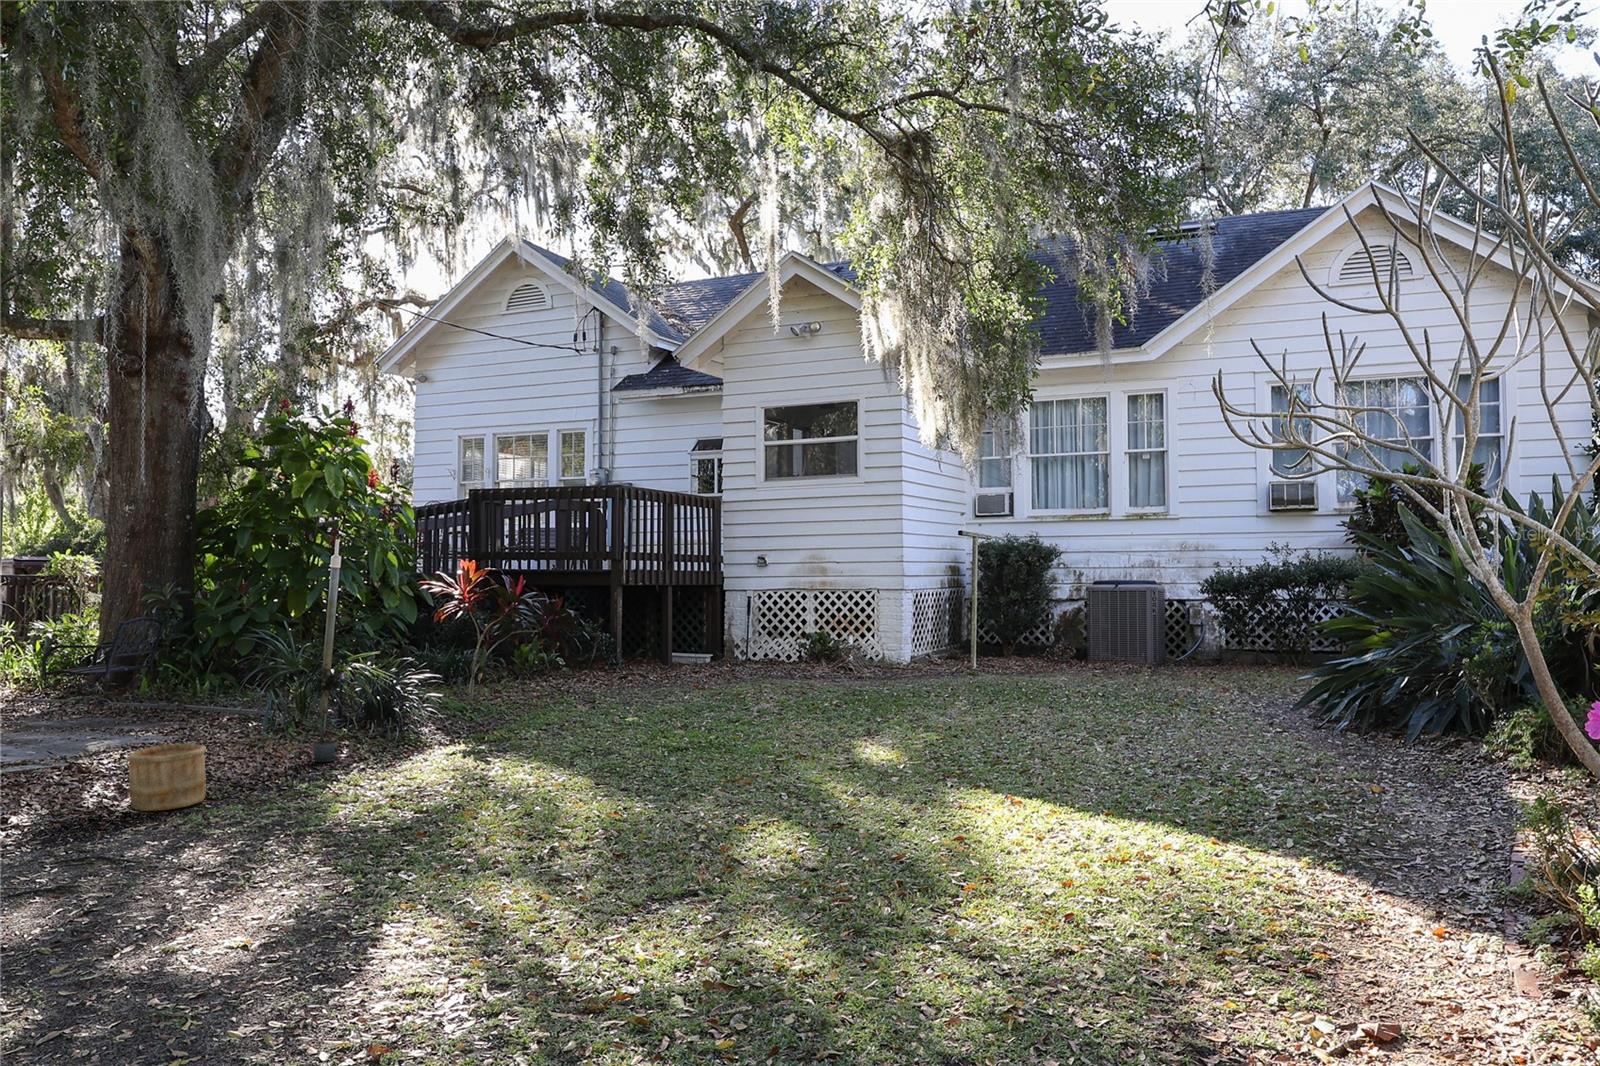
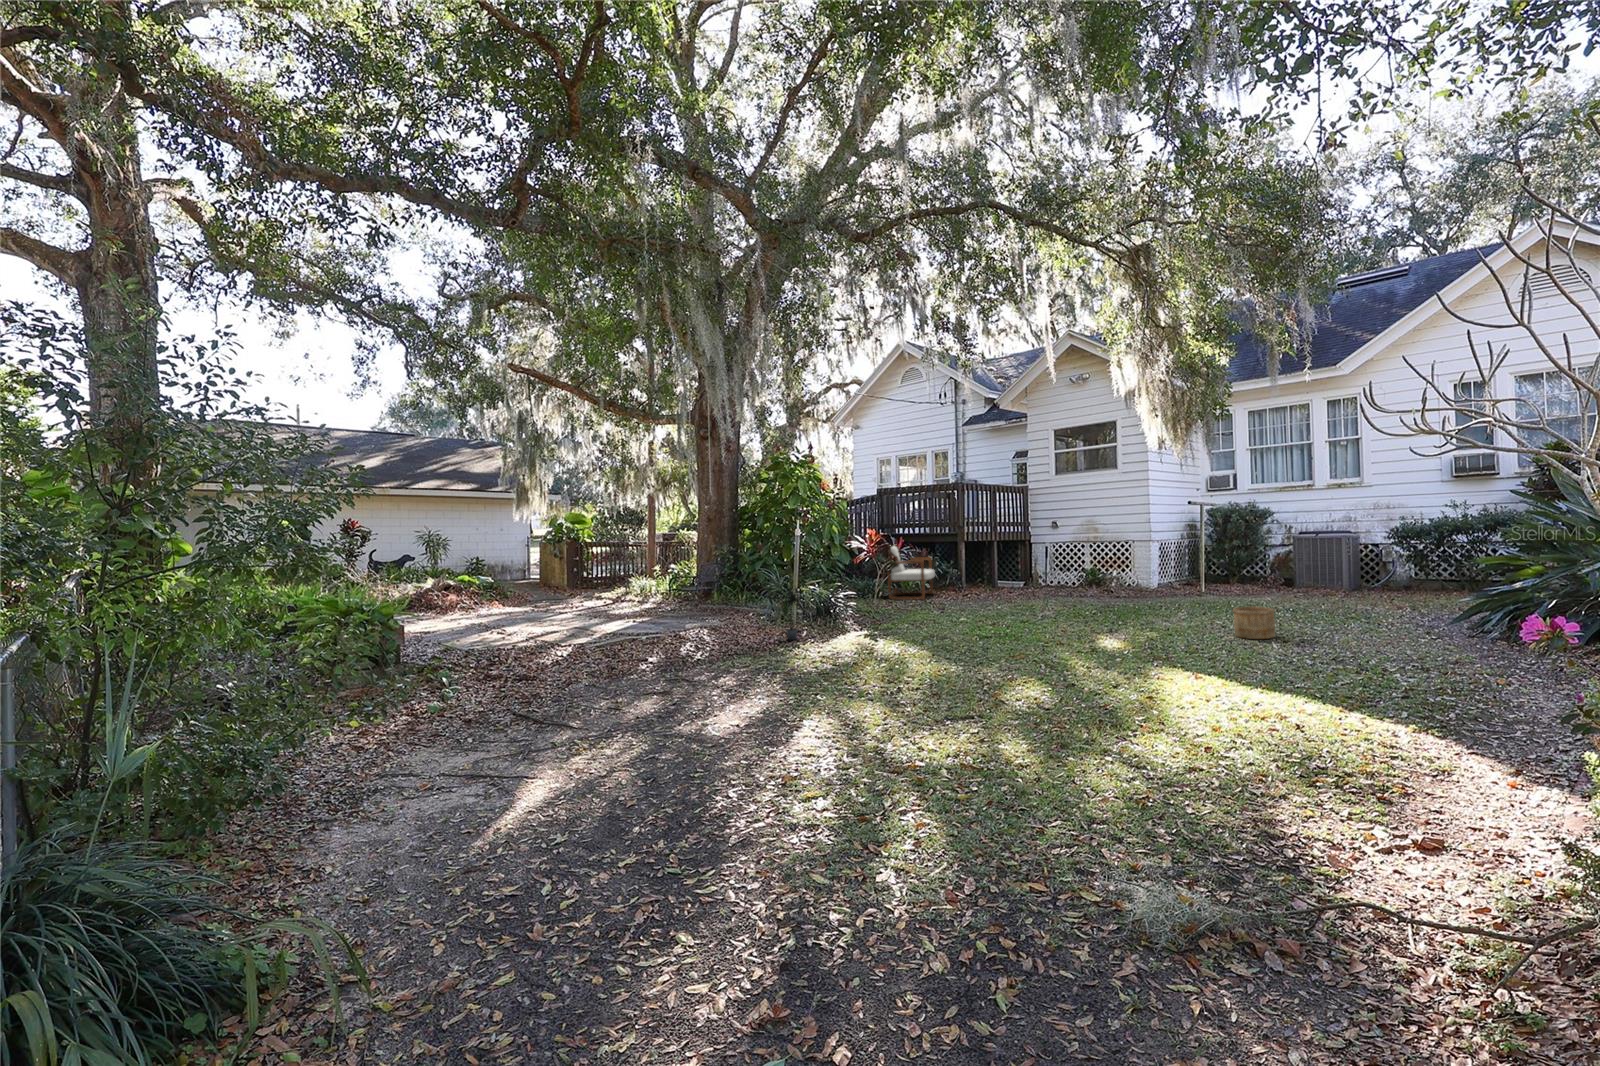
armchair: none [496,587,579,683] -> present [888,546,935,600]
wooden bucket: present [126,743,206,811] -> present [1233,606,1275,639]

